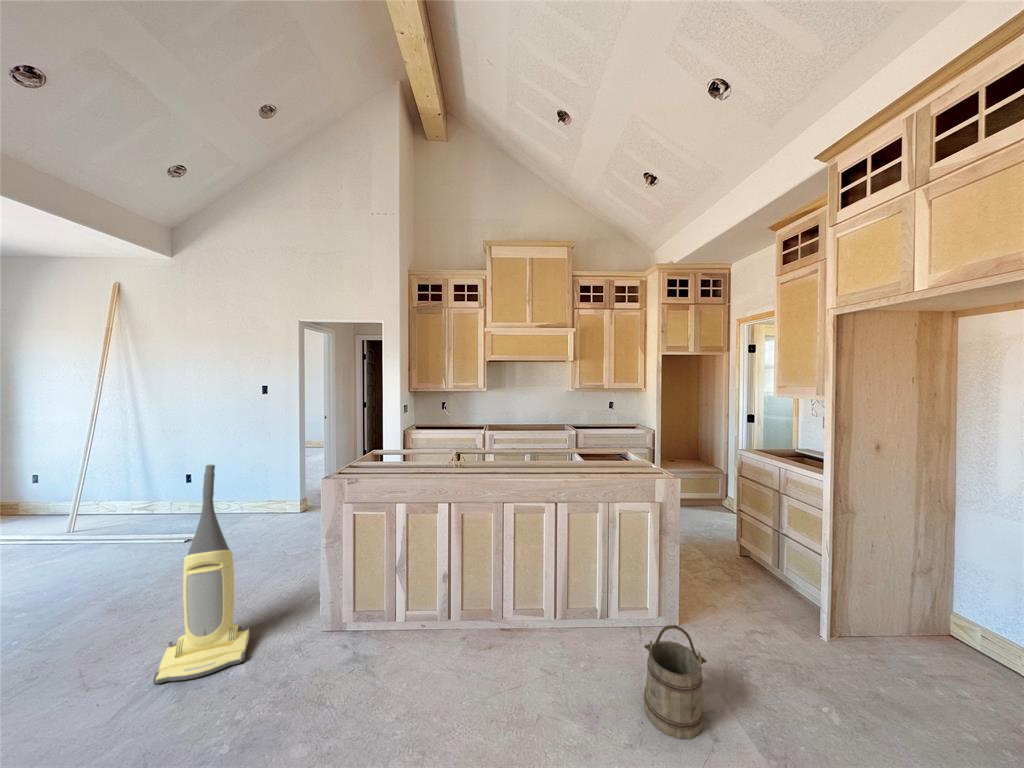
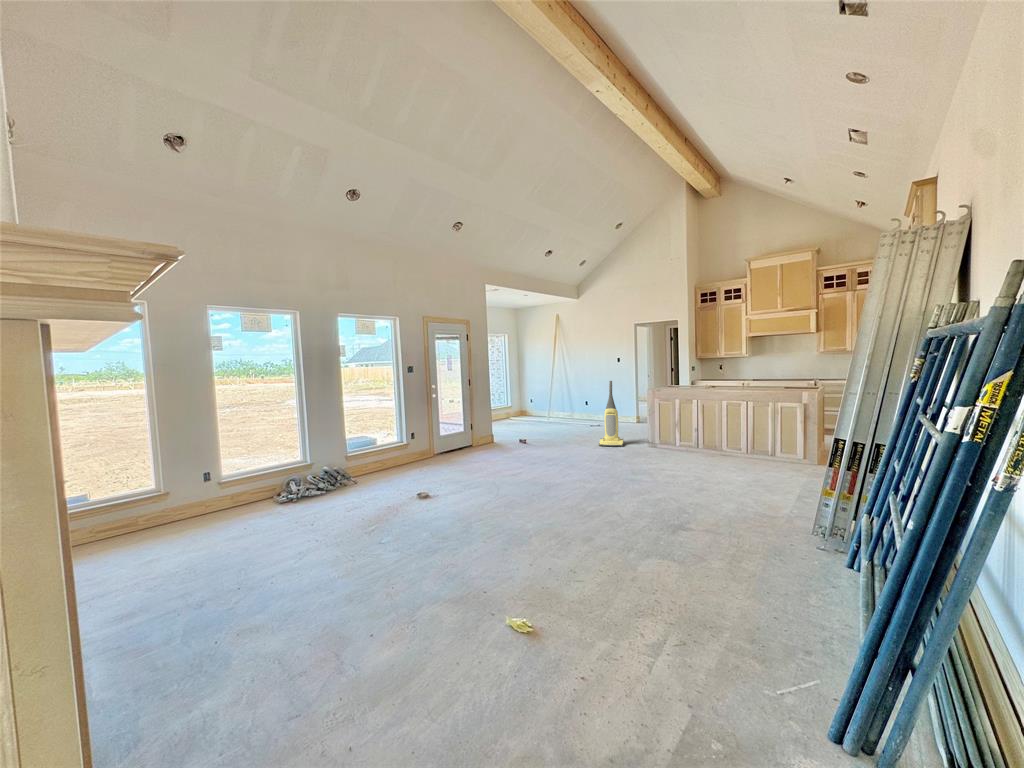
bucket: present [644,625,707,739] -> none [762,435,787,472]

